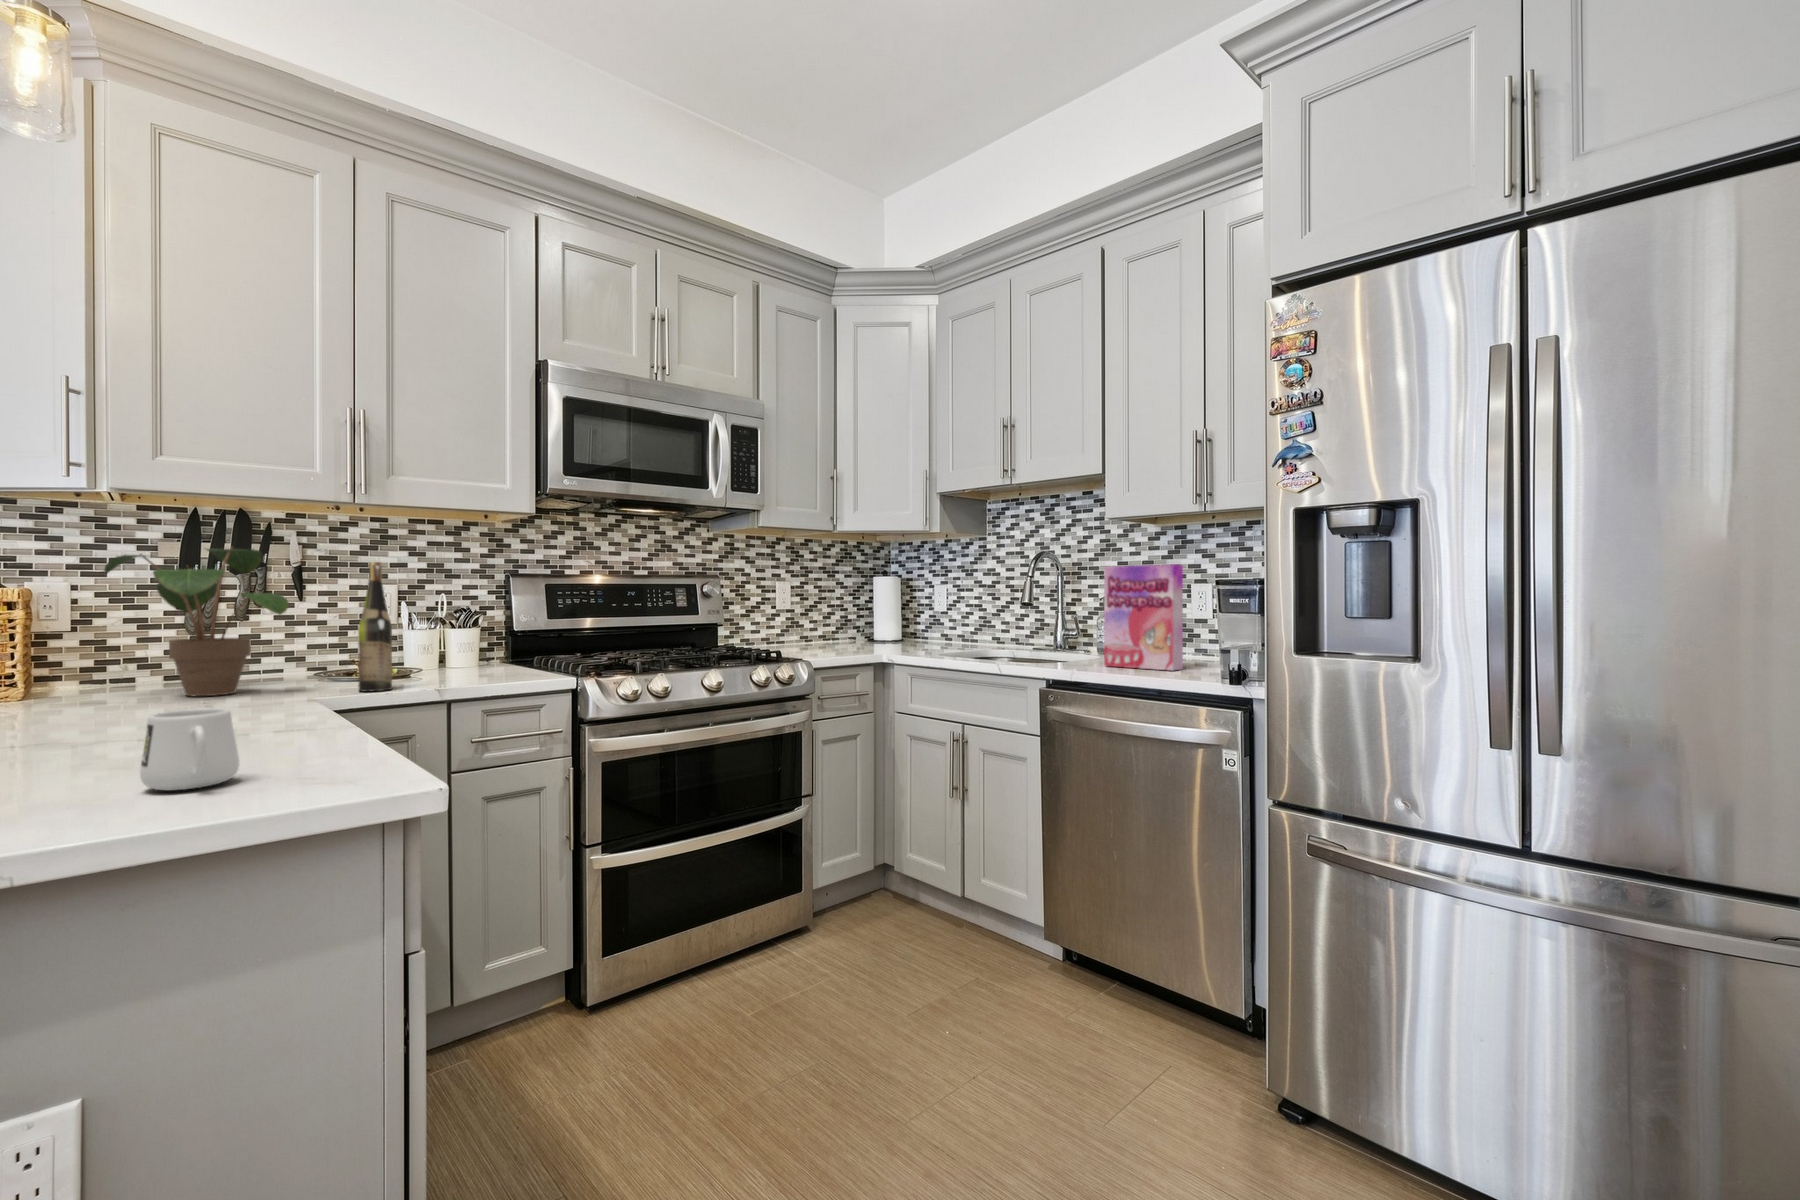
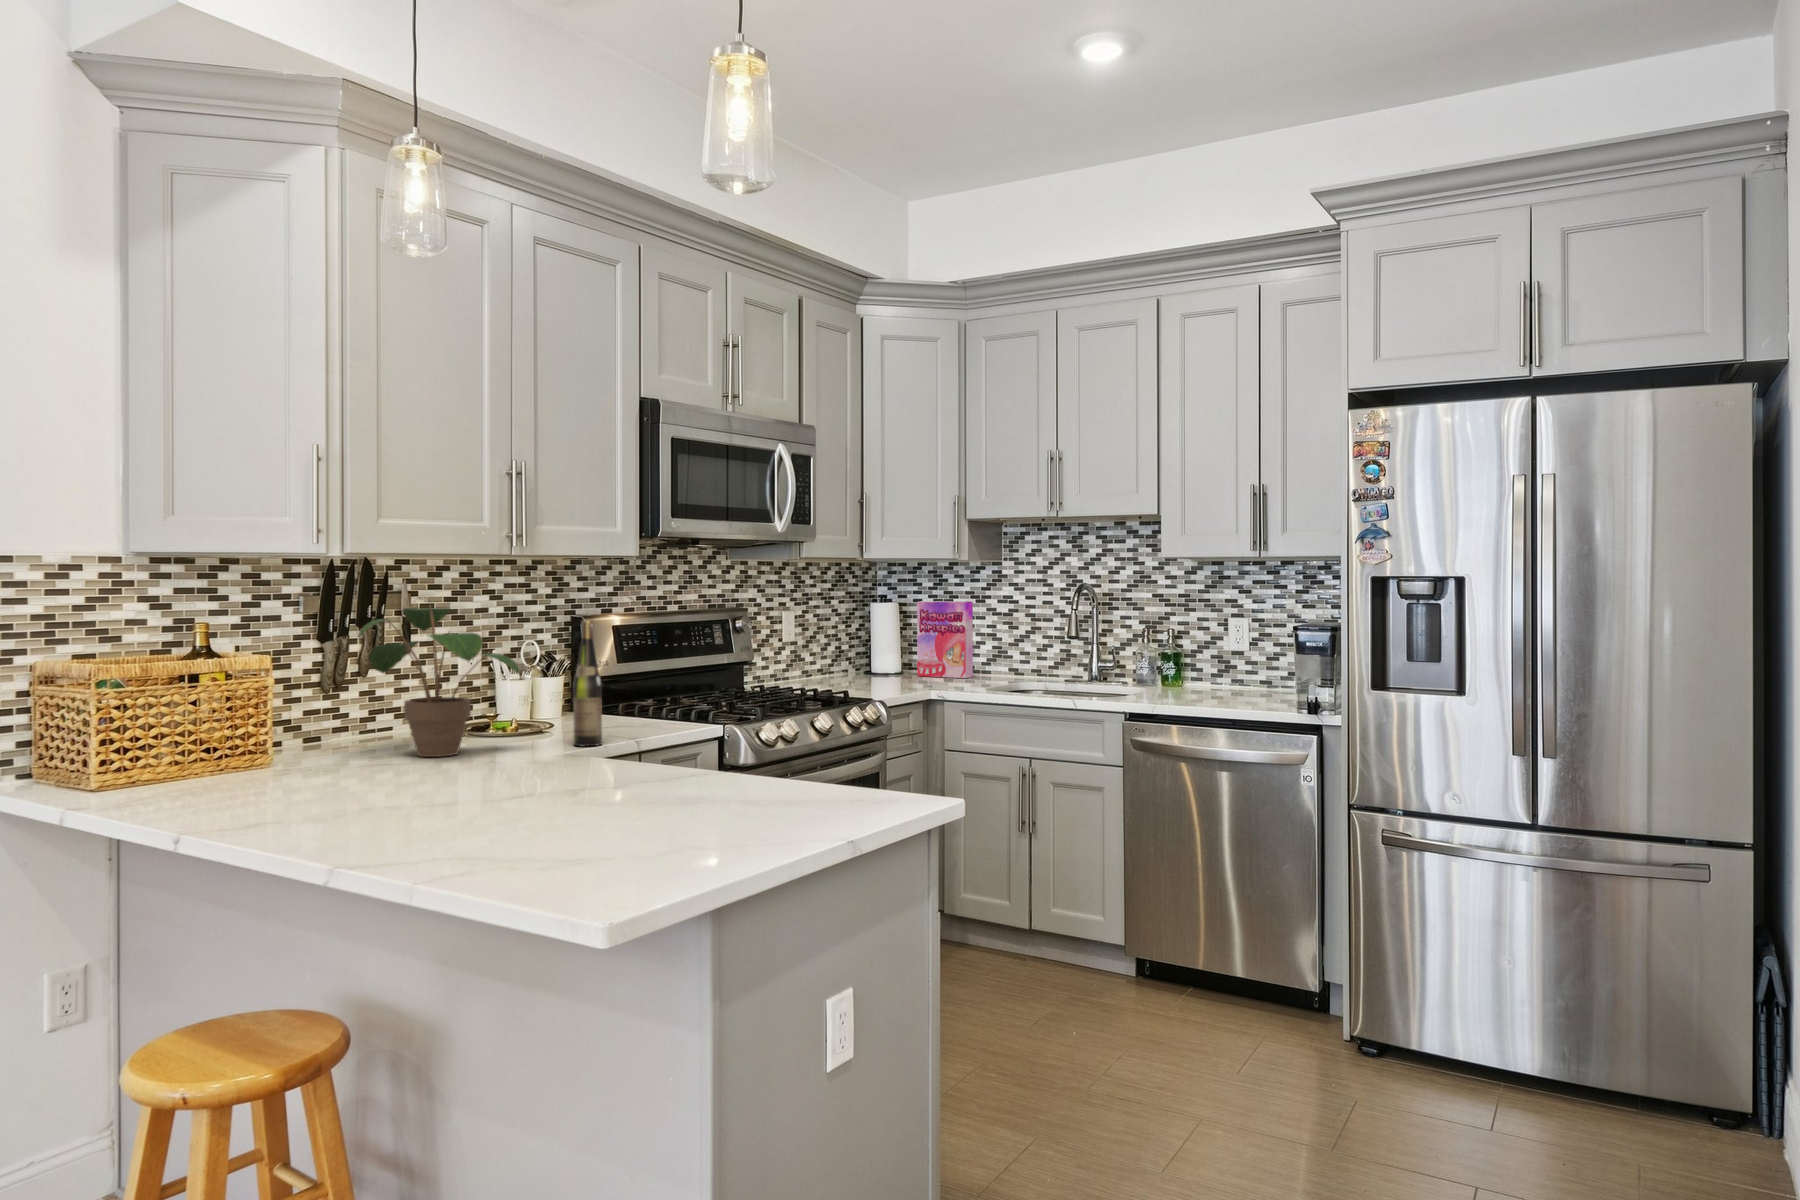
cereal box: present [1104,564,1183,671] -> present [917,601,973,678]
mug: present [140,708,240,791] -> none [788,758,852,815]

